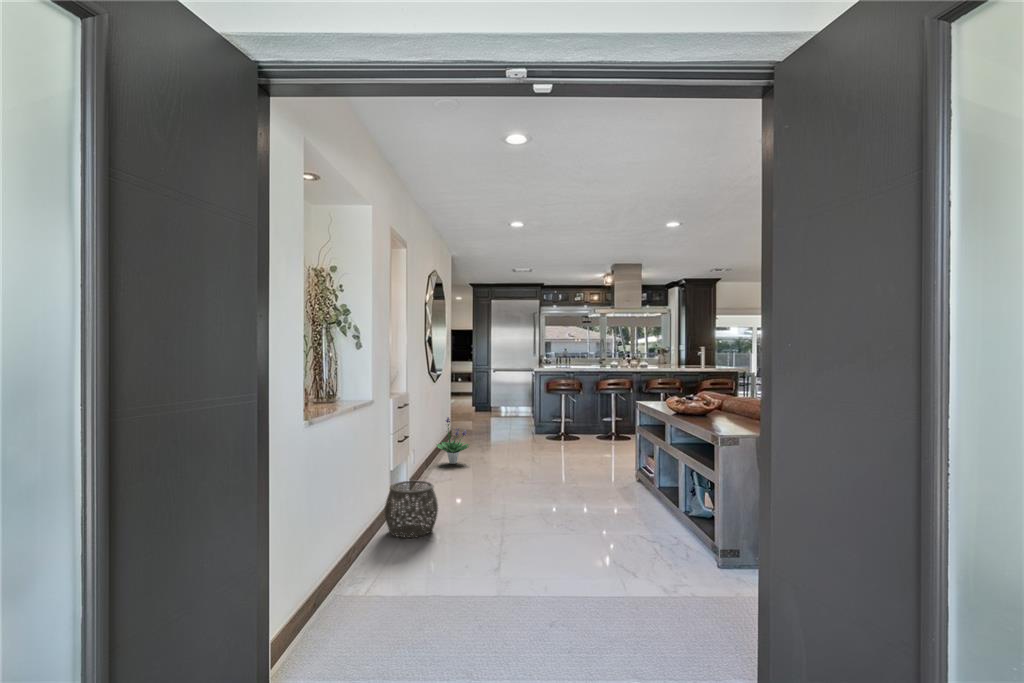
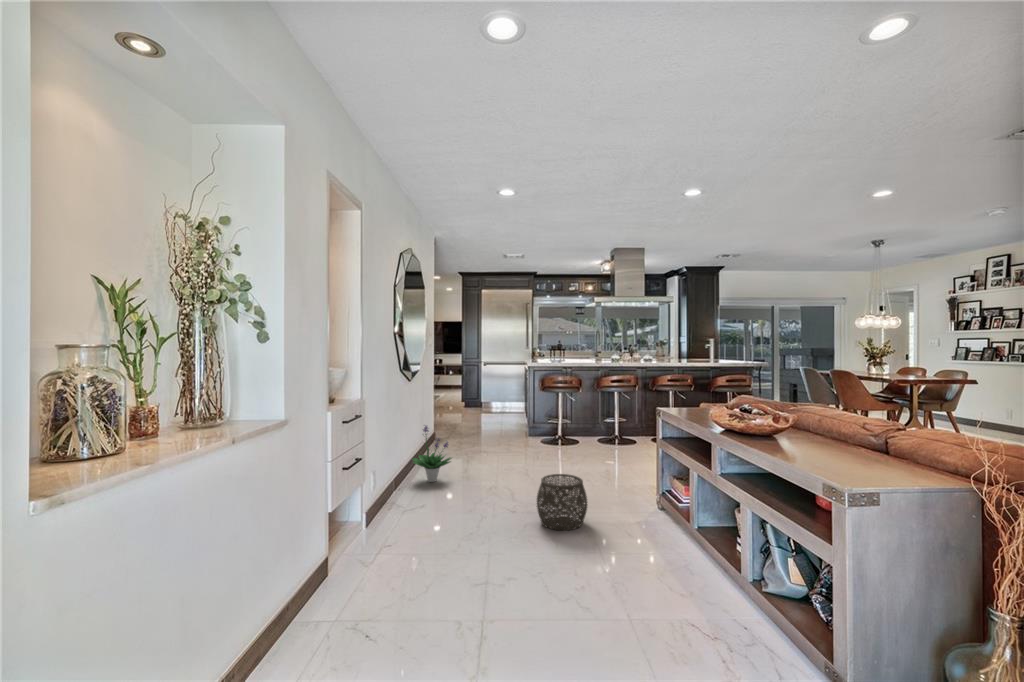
woven basket: present [385,481,438,538] -> present [537,474,588,530]

